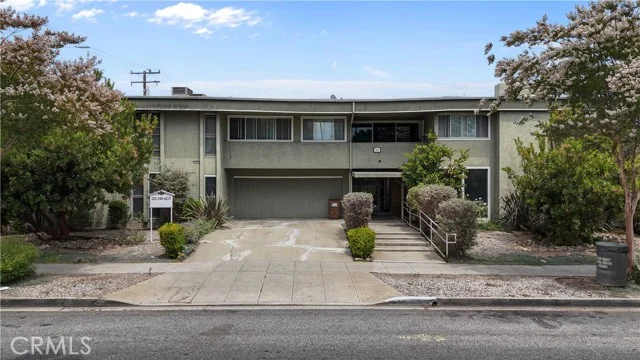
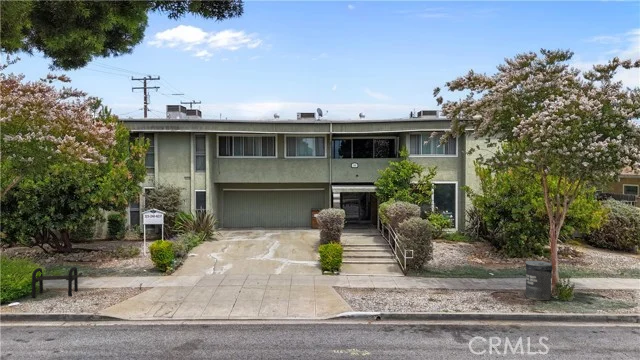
bench: none [24,247,77,281] -> present [32,267,78,298]

